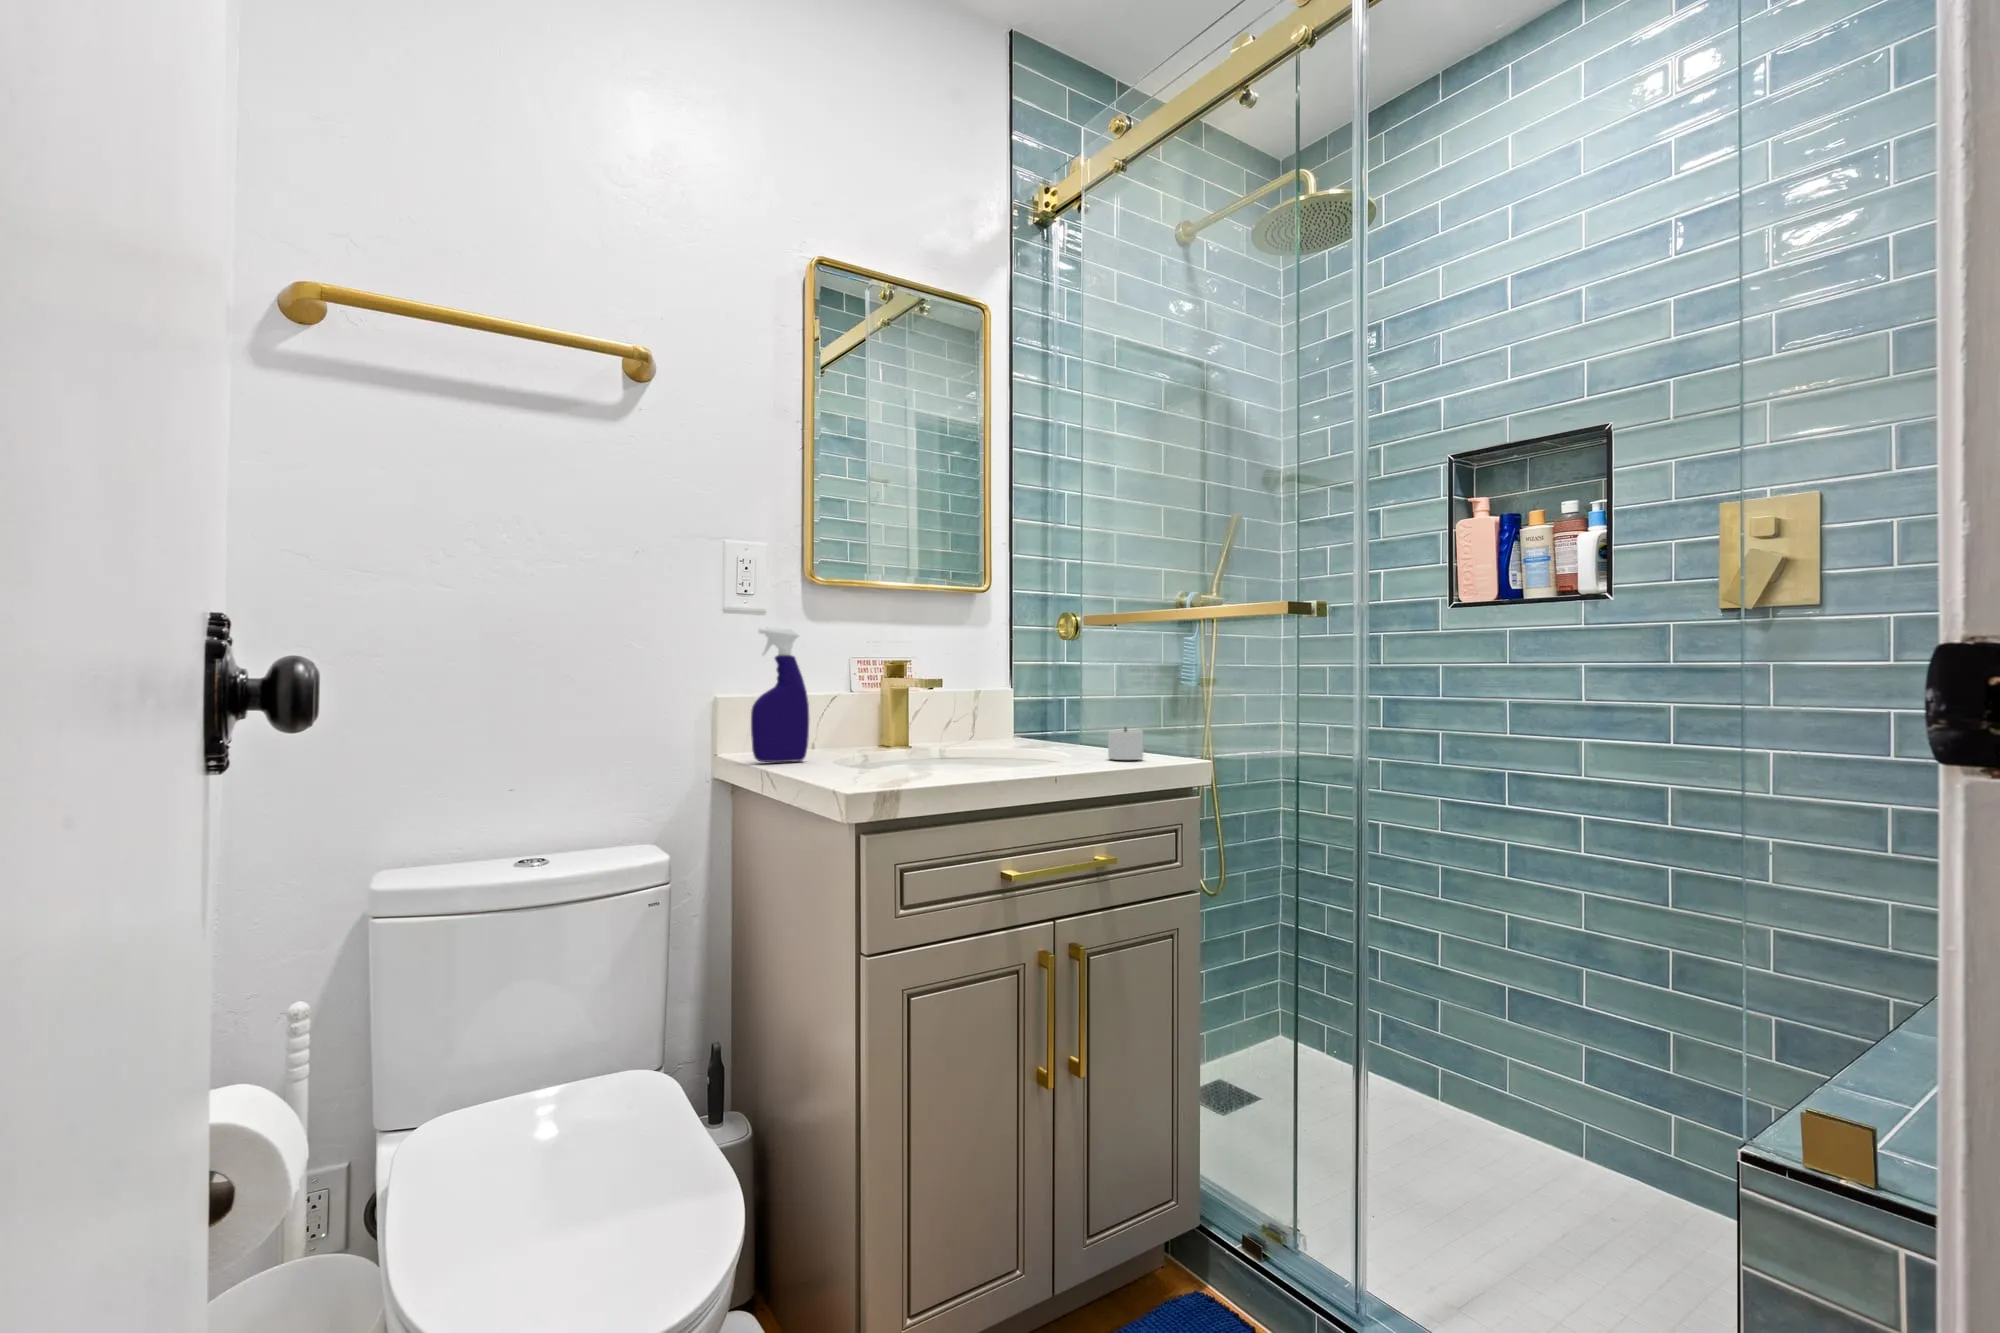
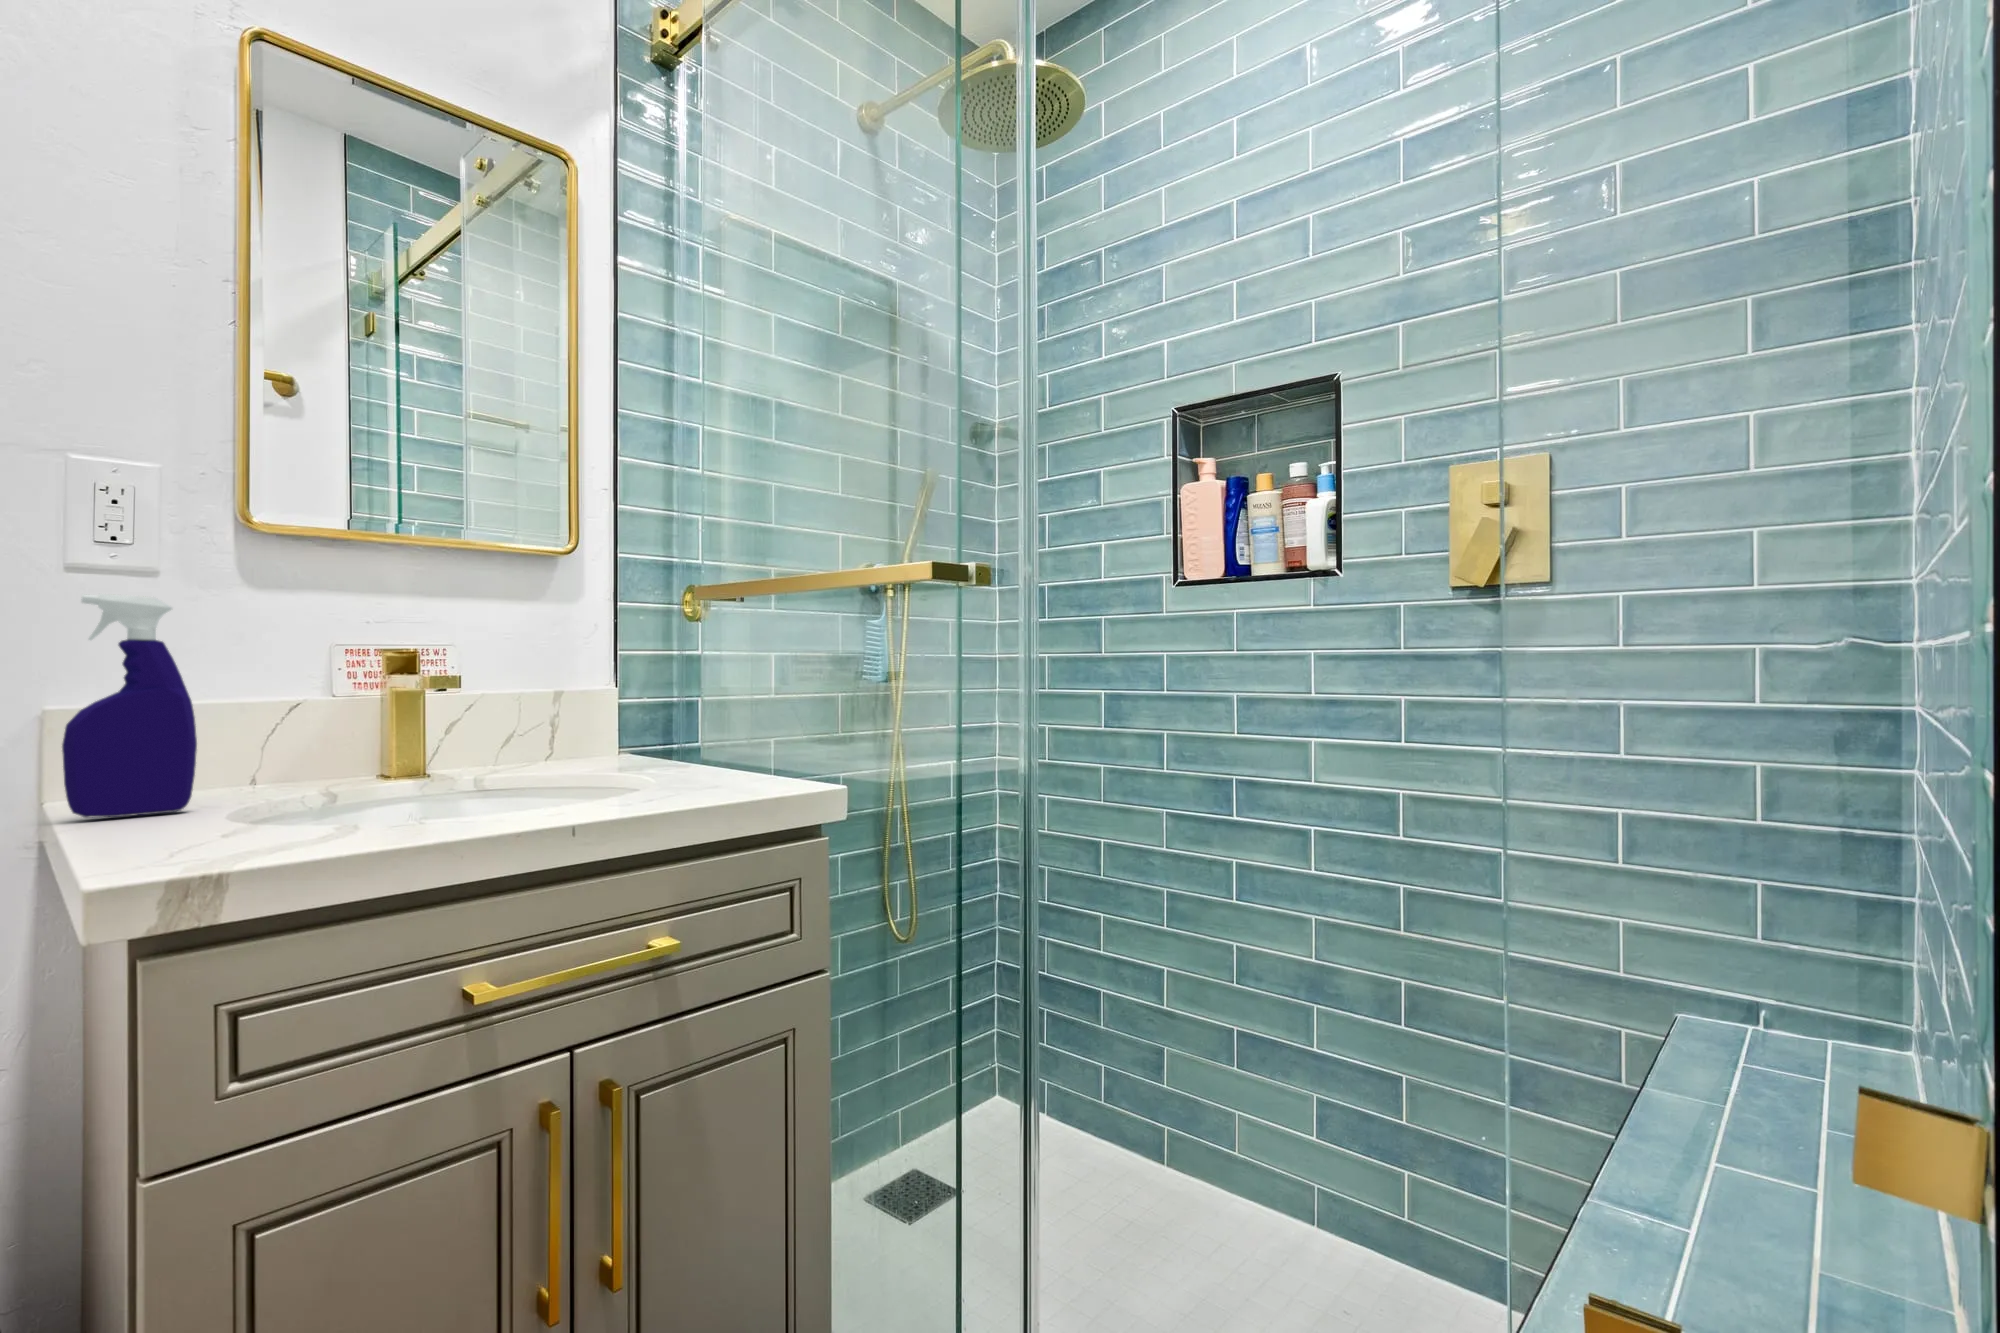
candle: present [1108,728,1143,760] -> none [708,741,785,789]

